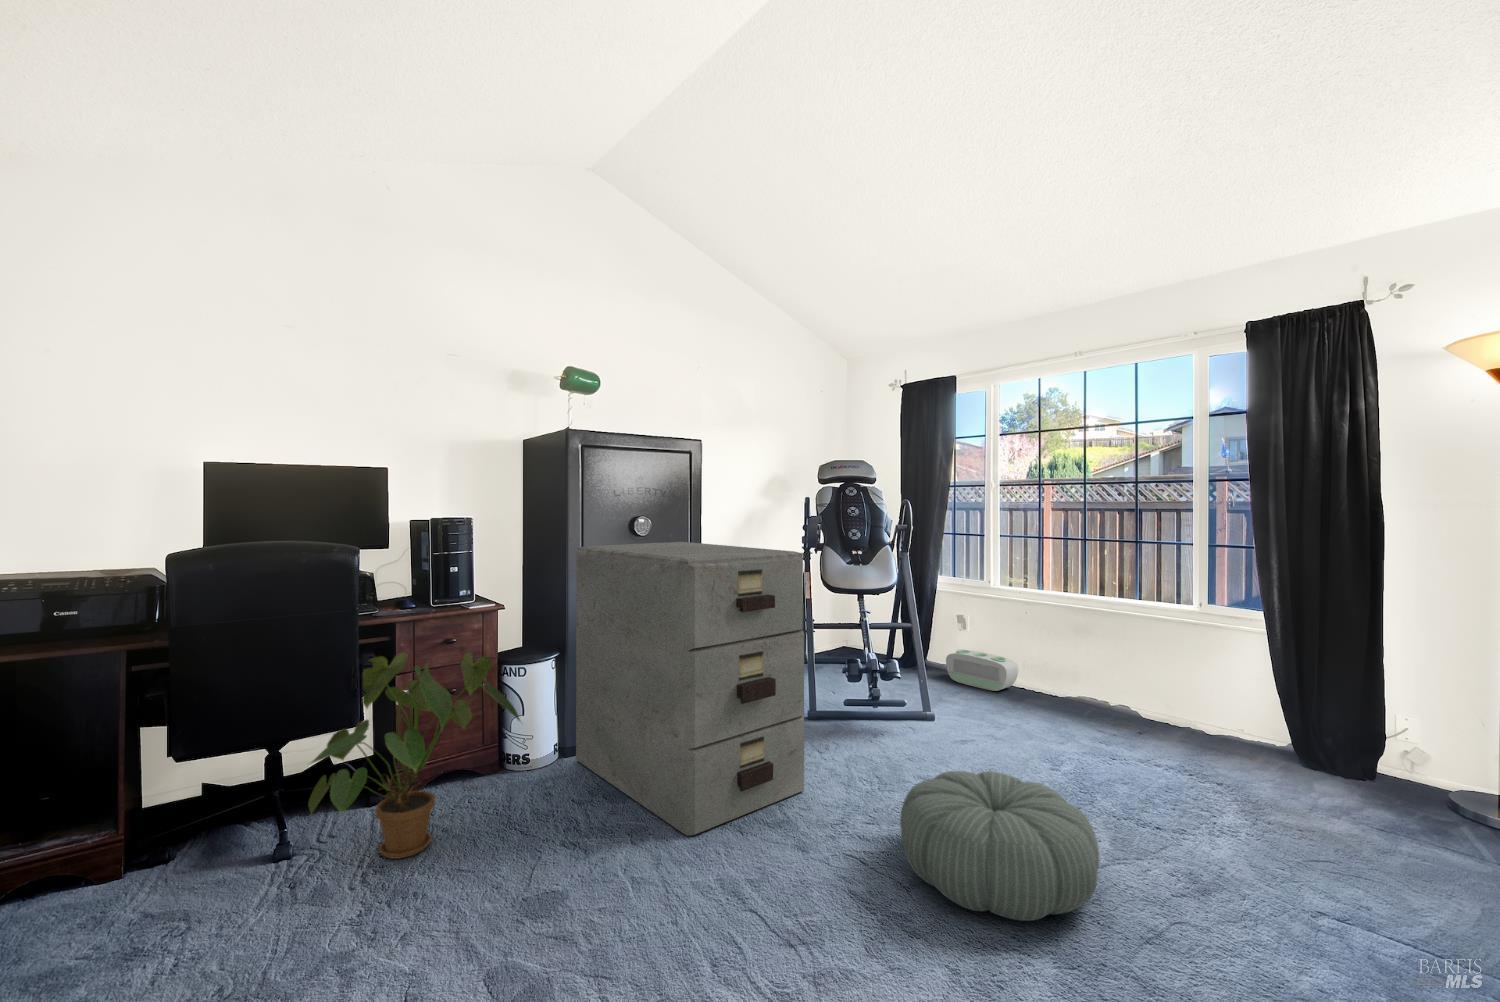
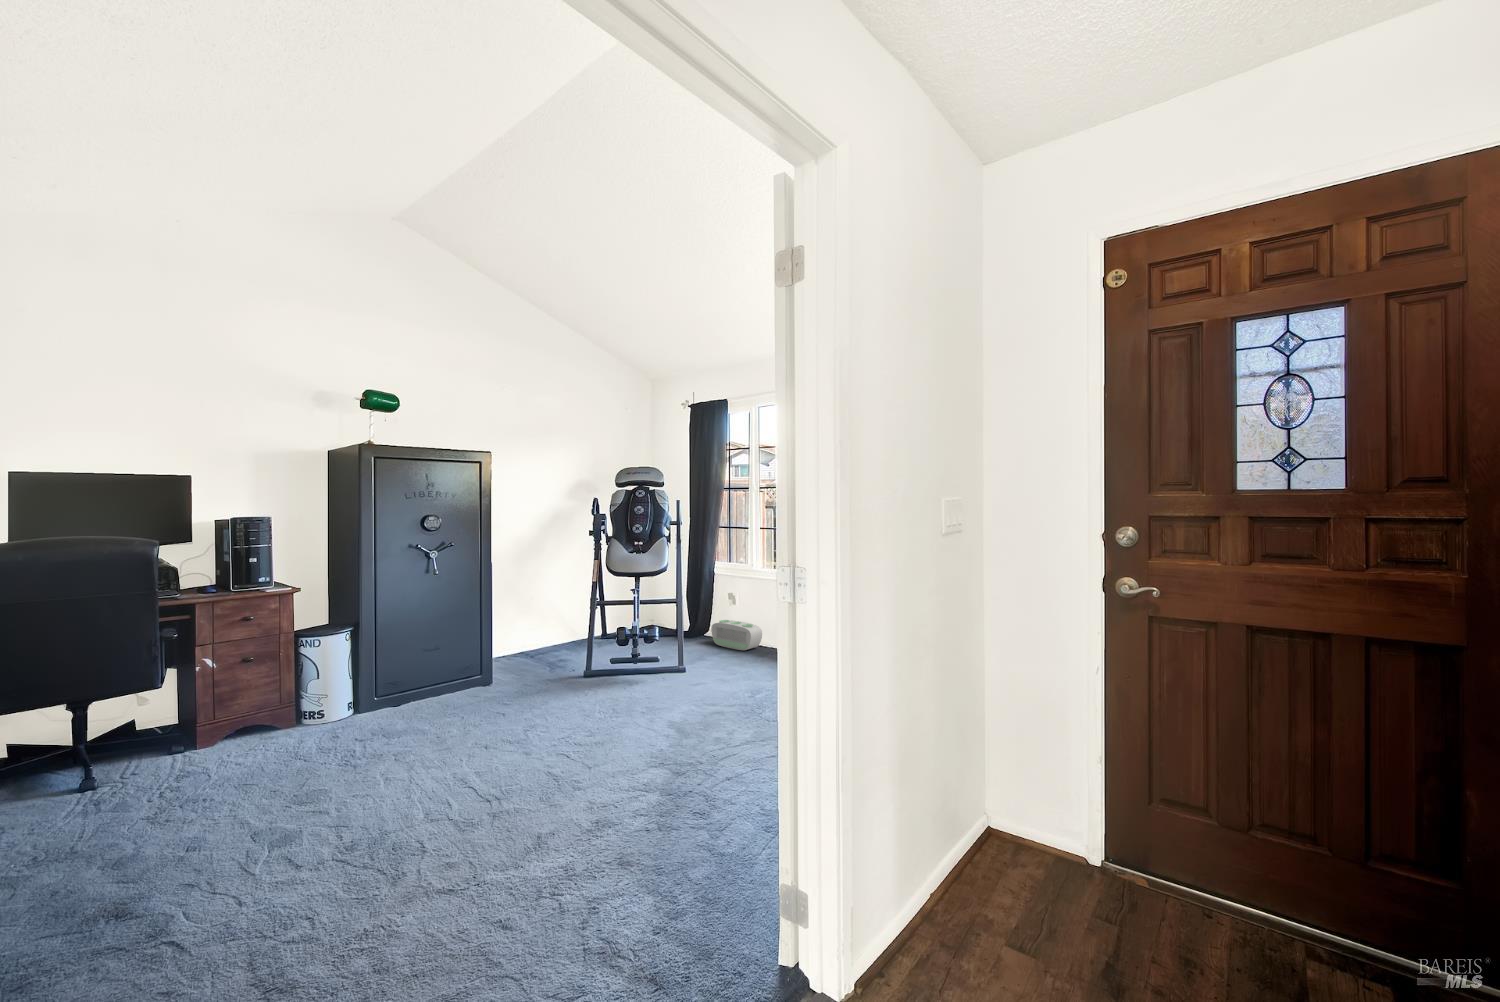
filing cabinet: present [576,542,804,836] -> none [368,535,549,754]
house plant: present [309,652,520,859] -> none [108,626,308,784]
pouf: present [900,771,1100,921] -> none [589,693,718,779]

